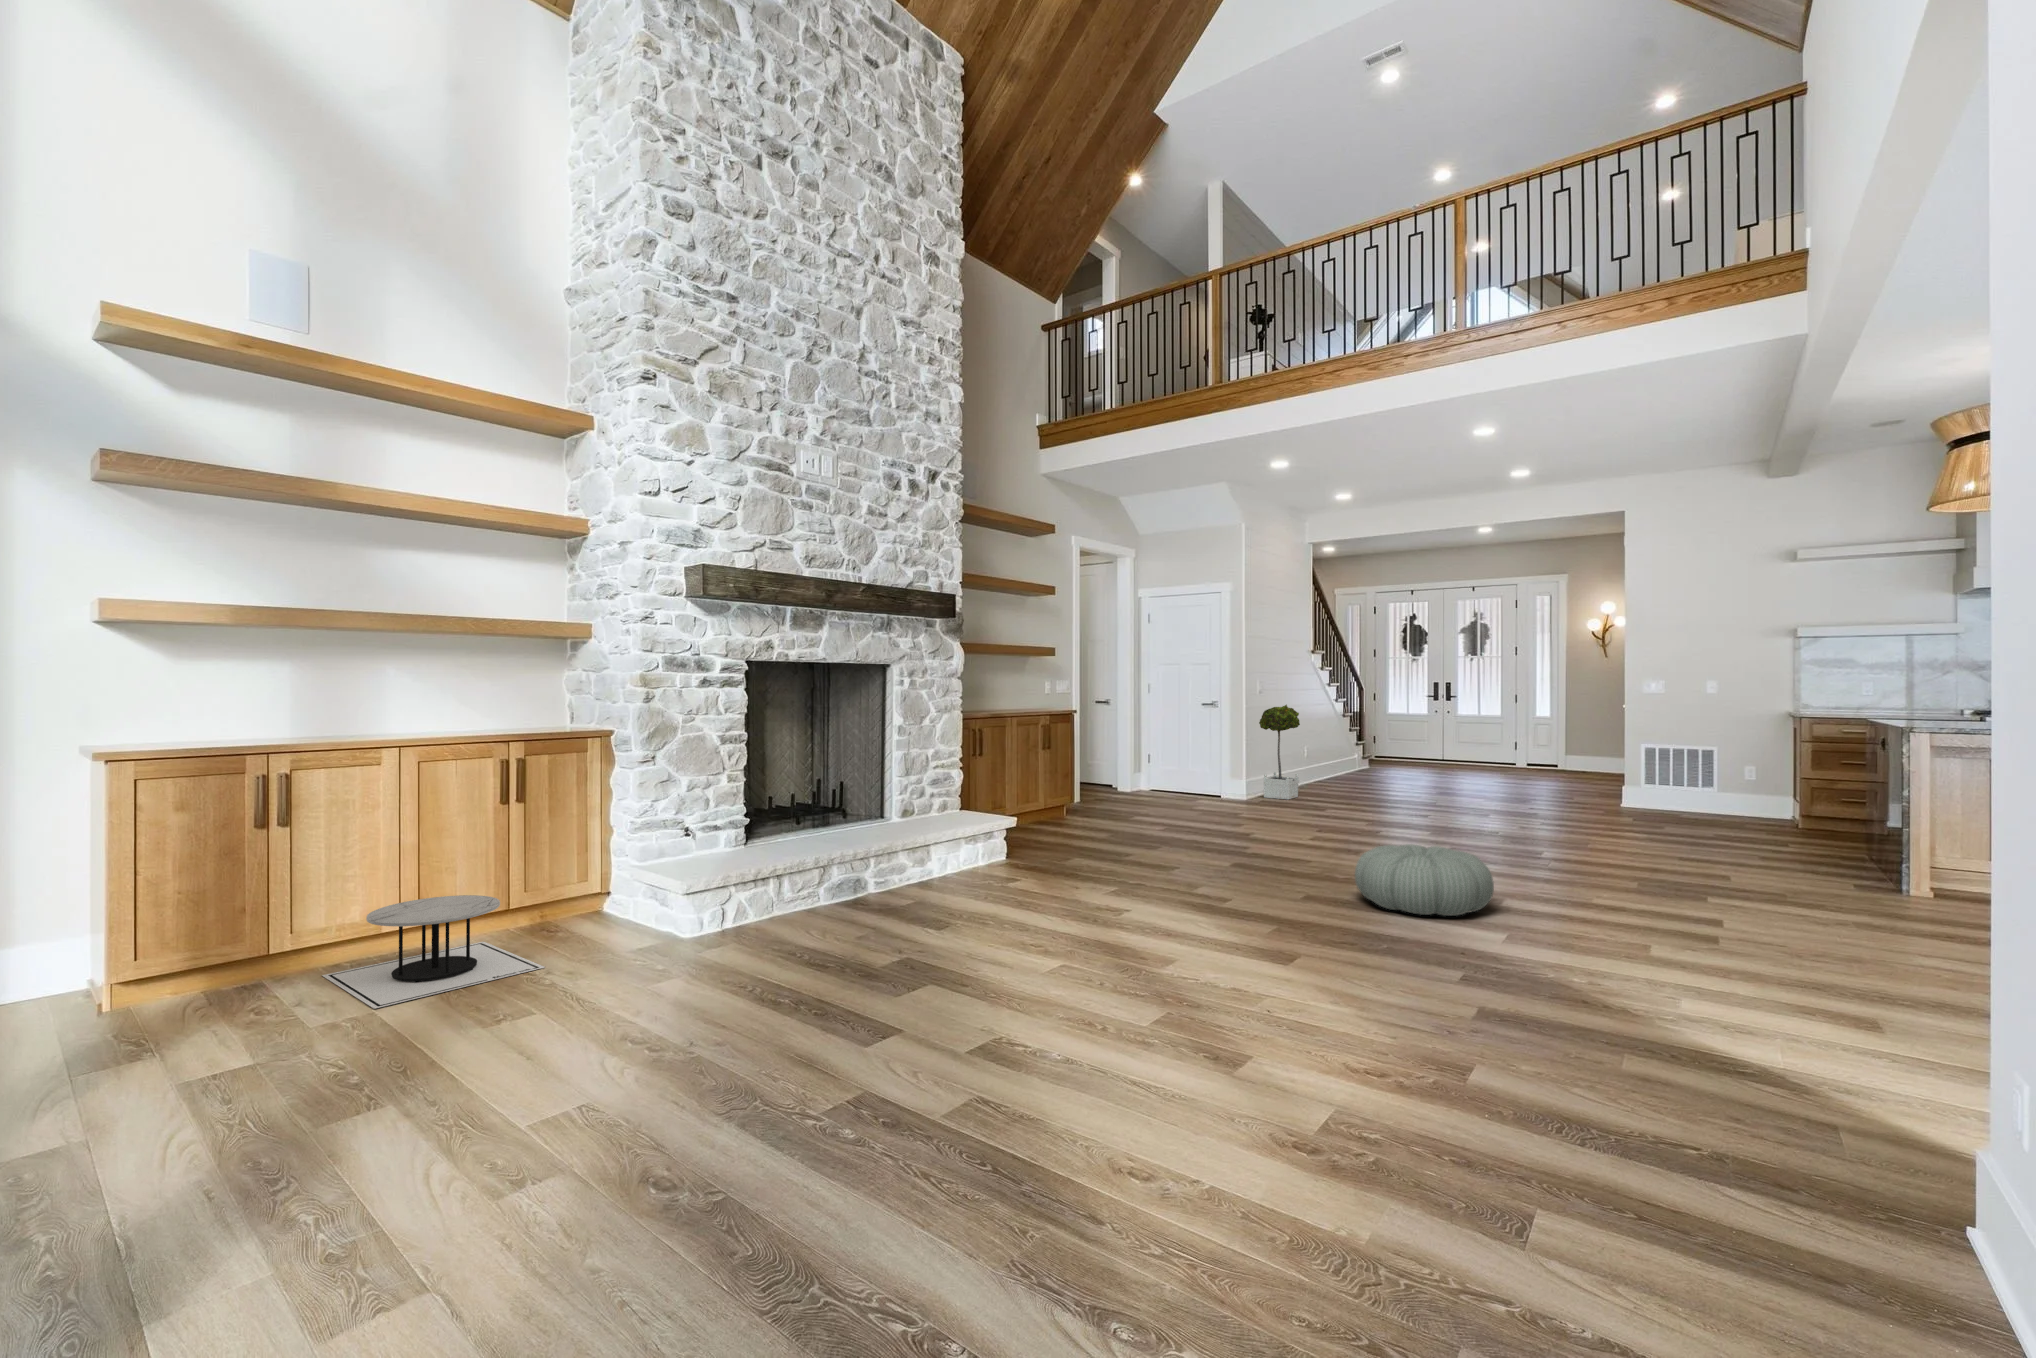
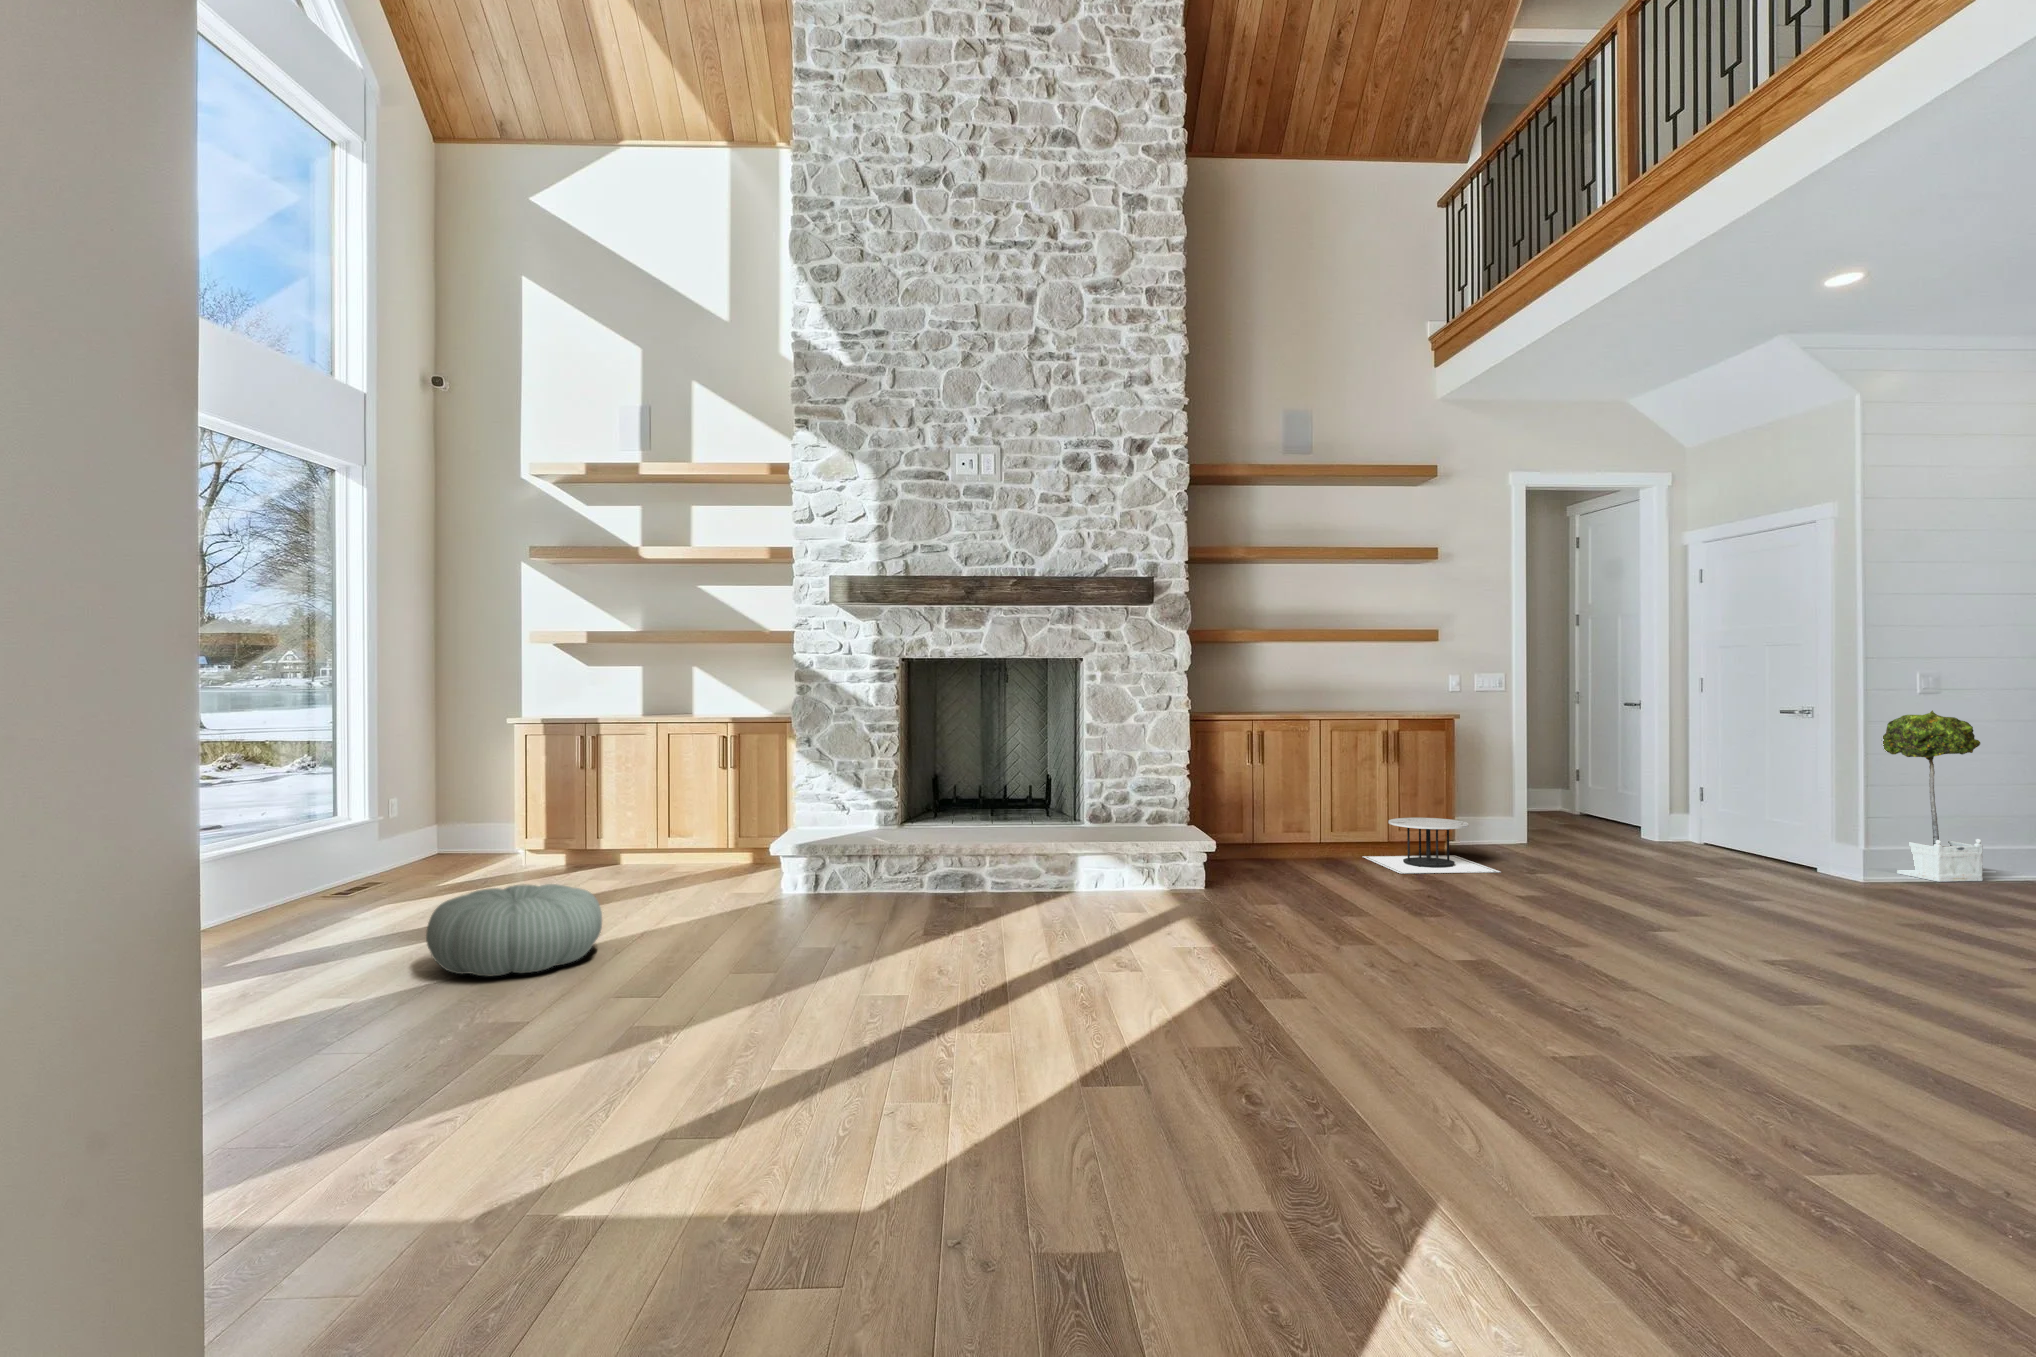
pouf: present [1355,844,1494,916] -> present [426,884,602,976]
side table: present [322,895,545,1009] -> present [1364,818,1500,873]

